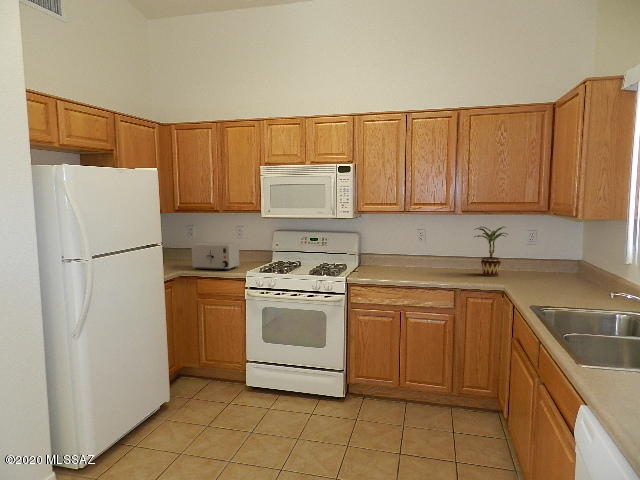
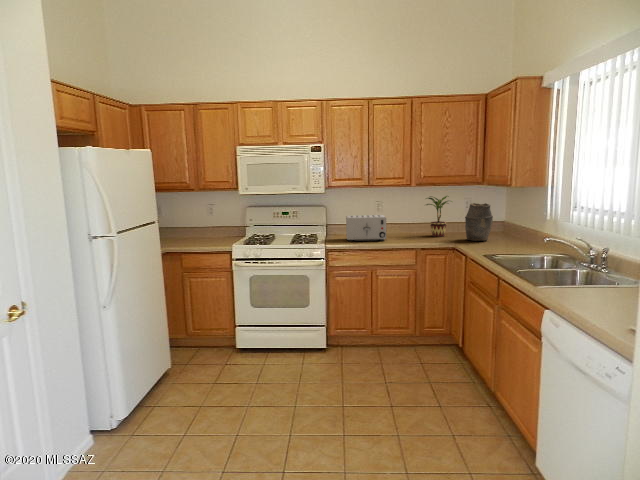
vase: none [521,238,558,285] -> present [465,203,493,241]
toaster: present [192,242,239,270] -> present [346,215,386,241]

